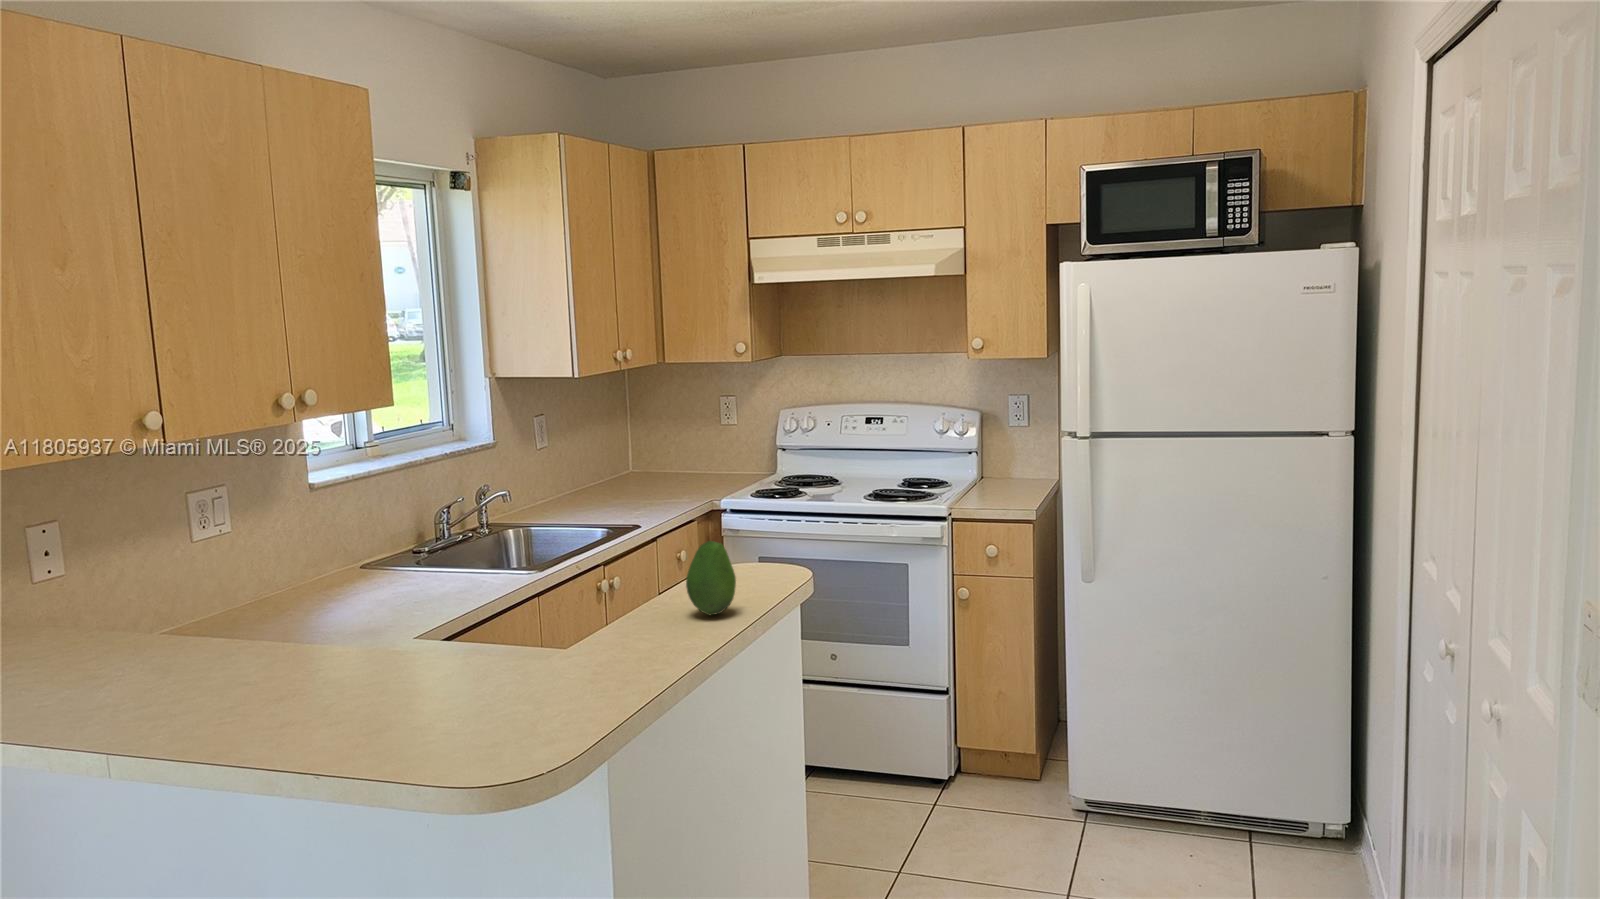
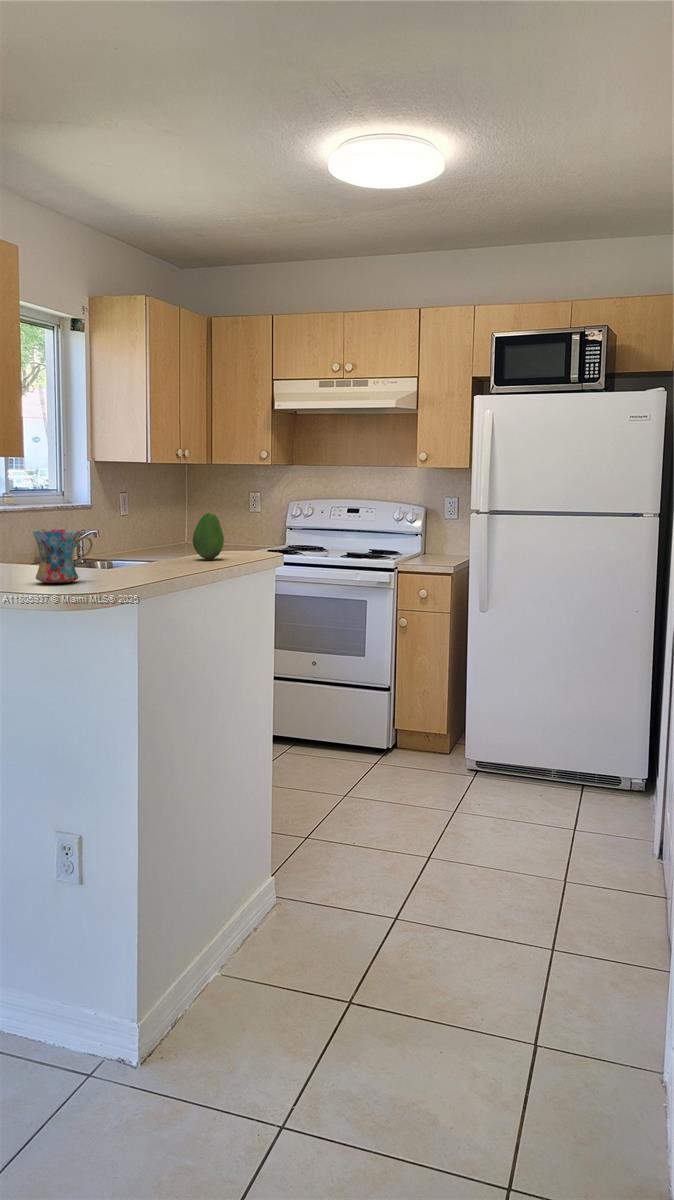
mug: none [438,639,541,742] -> present [32,529,93,583]

